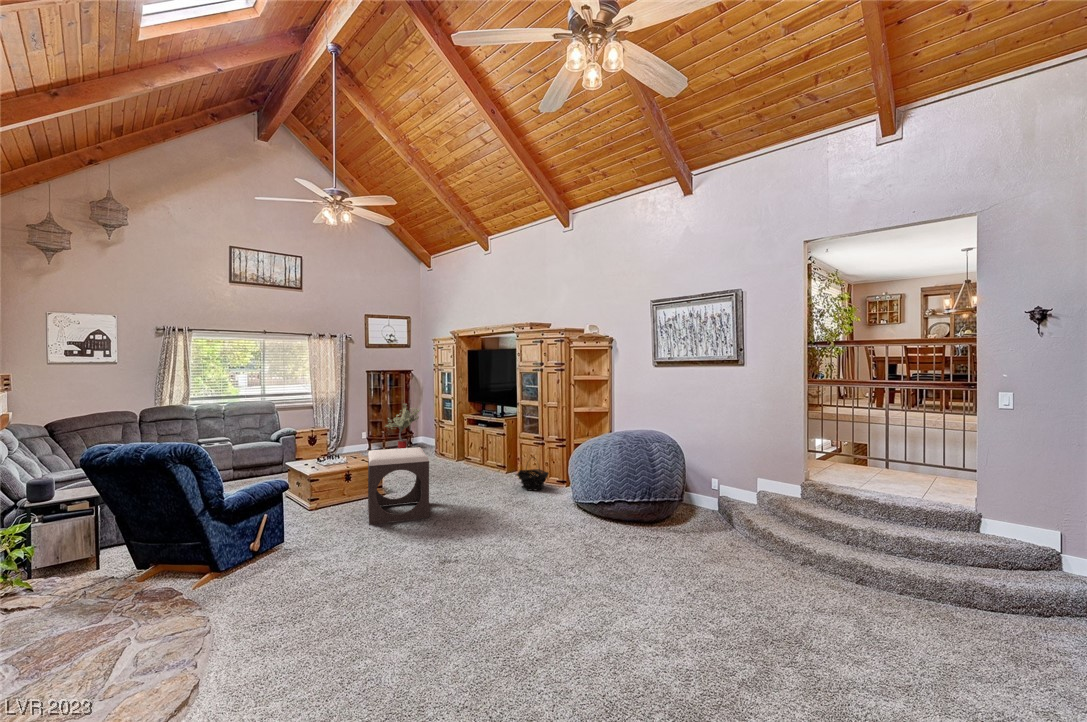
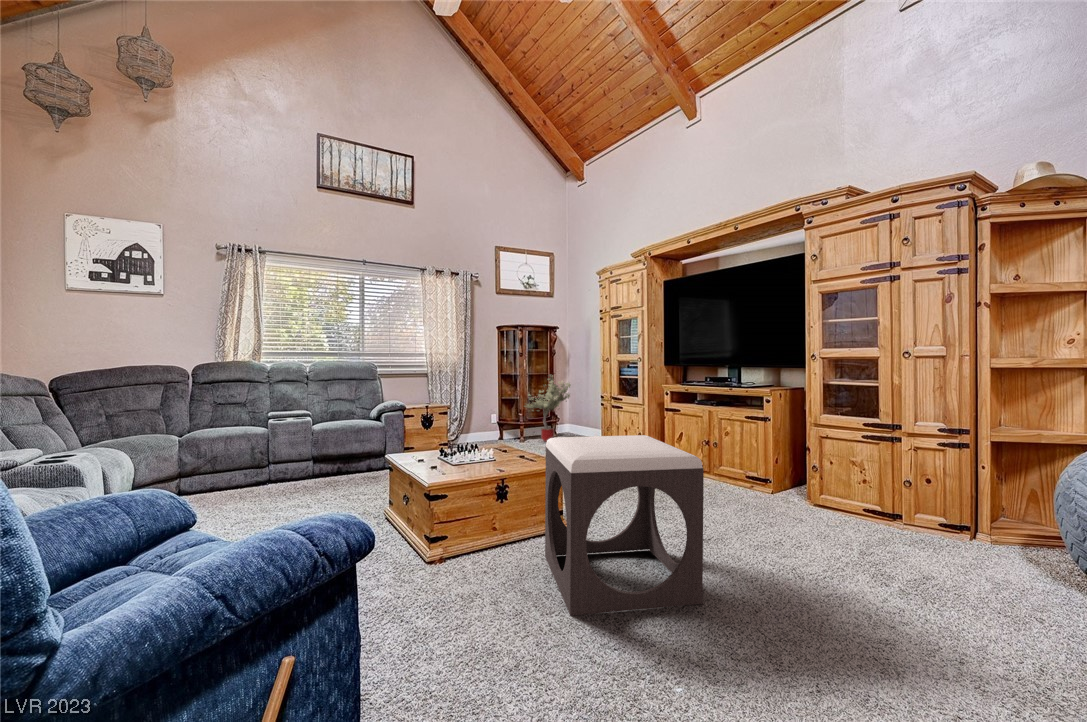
basket: present [515,469,548,491] -> none [815,466,899,537]

